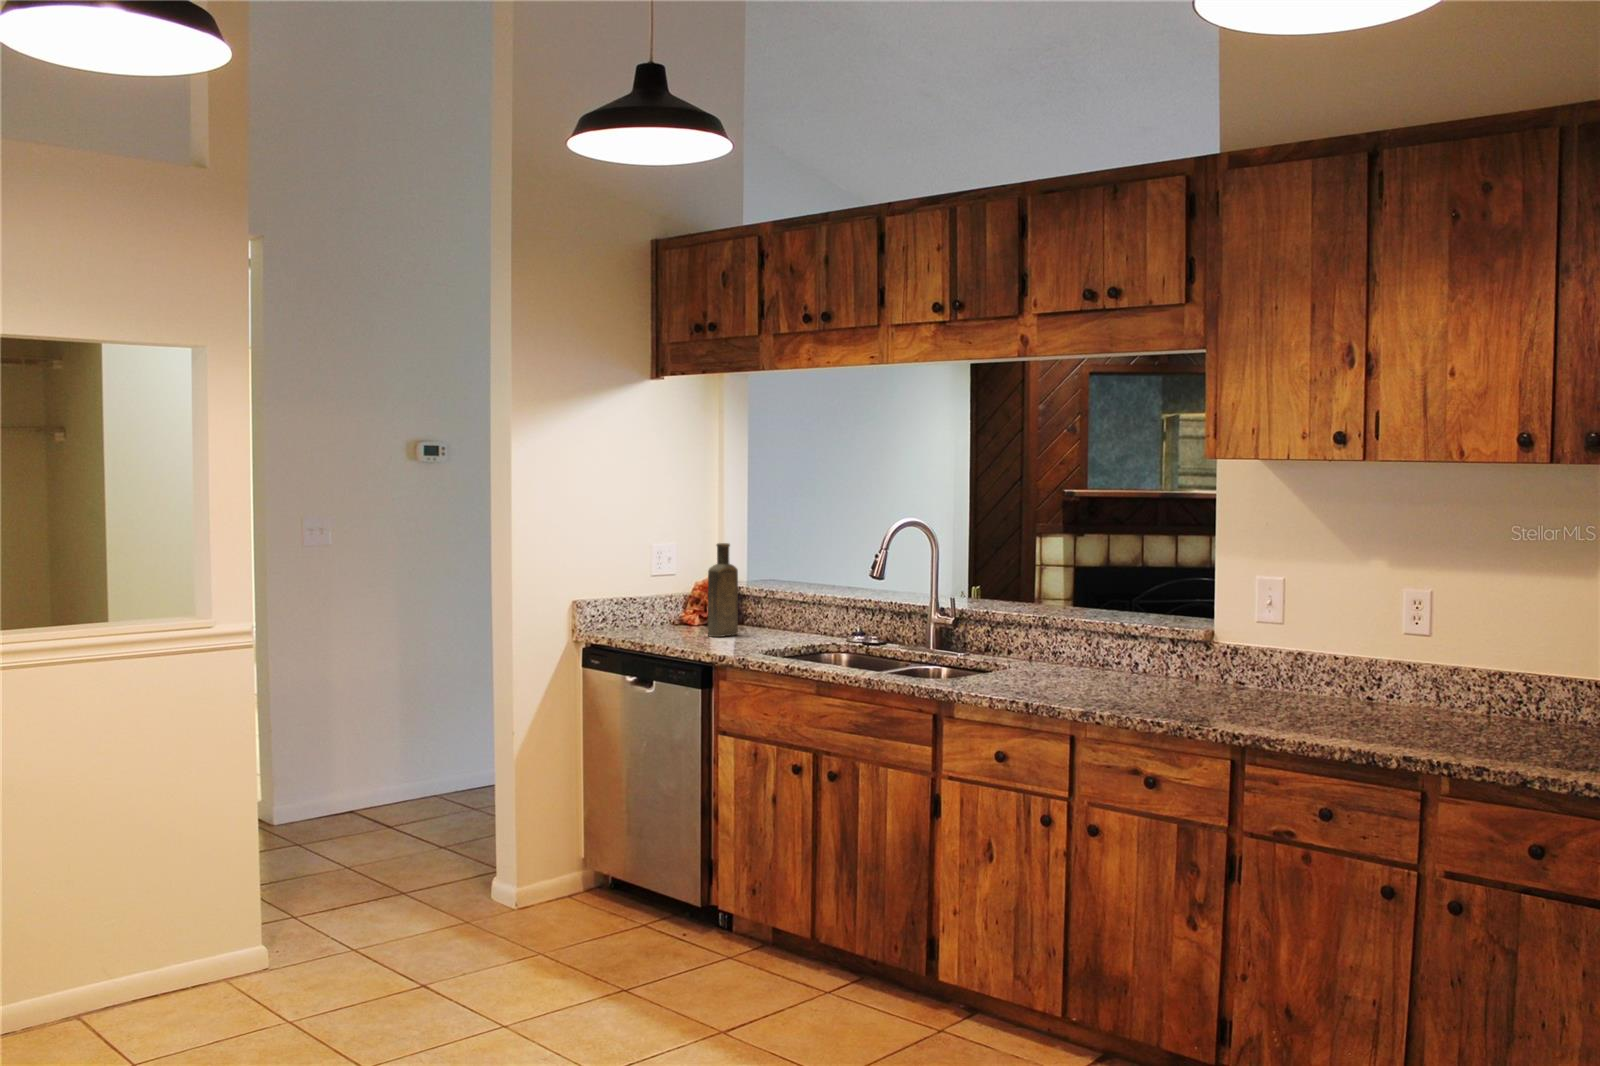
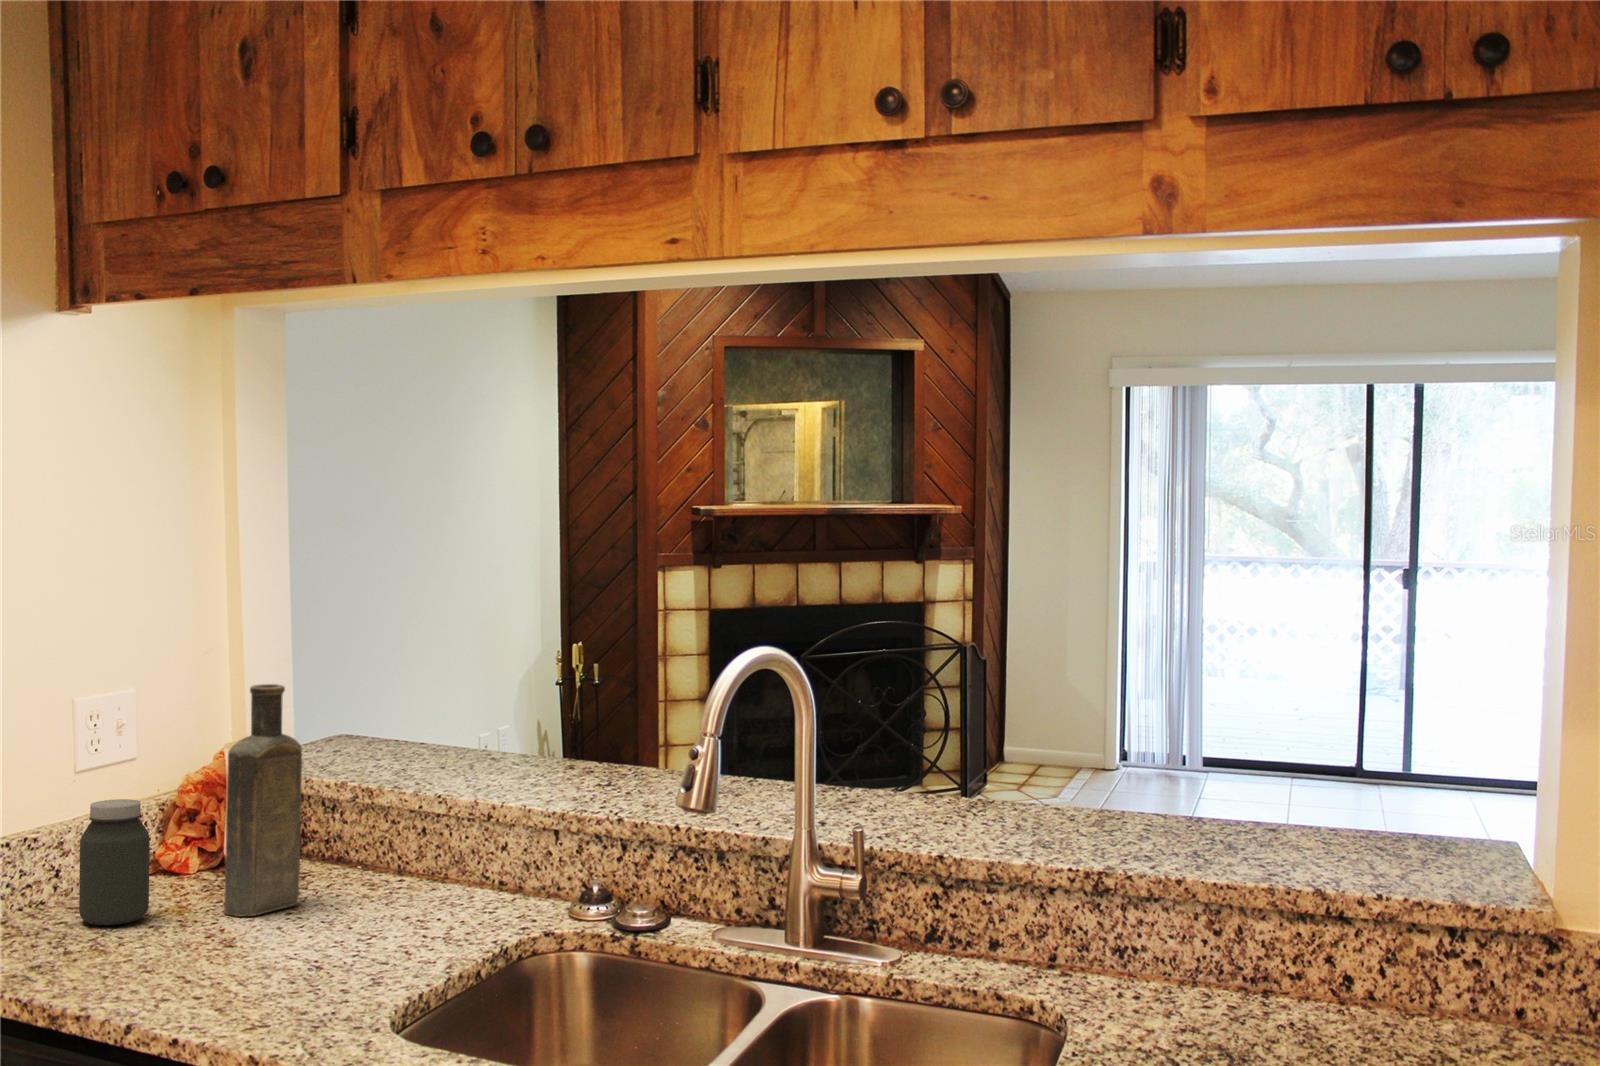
jar: none [653,588,679,636] -> present [79,799,150,925]

